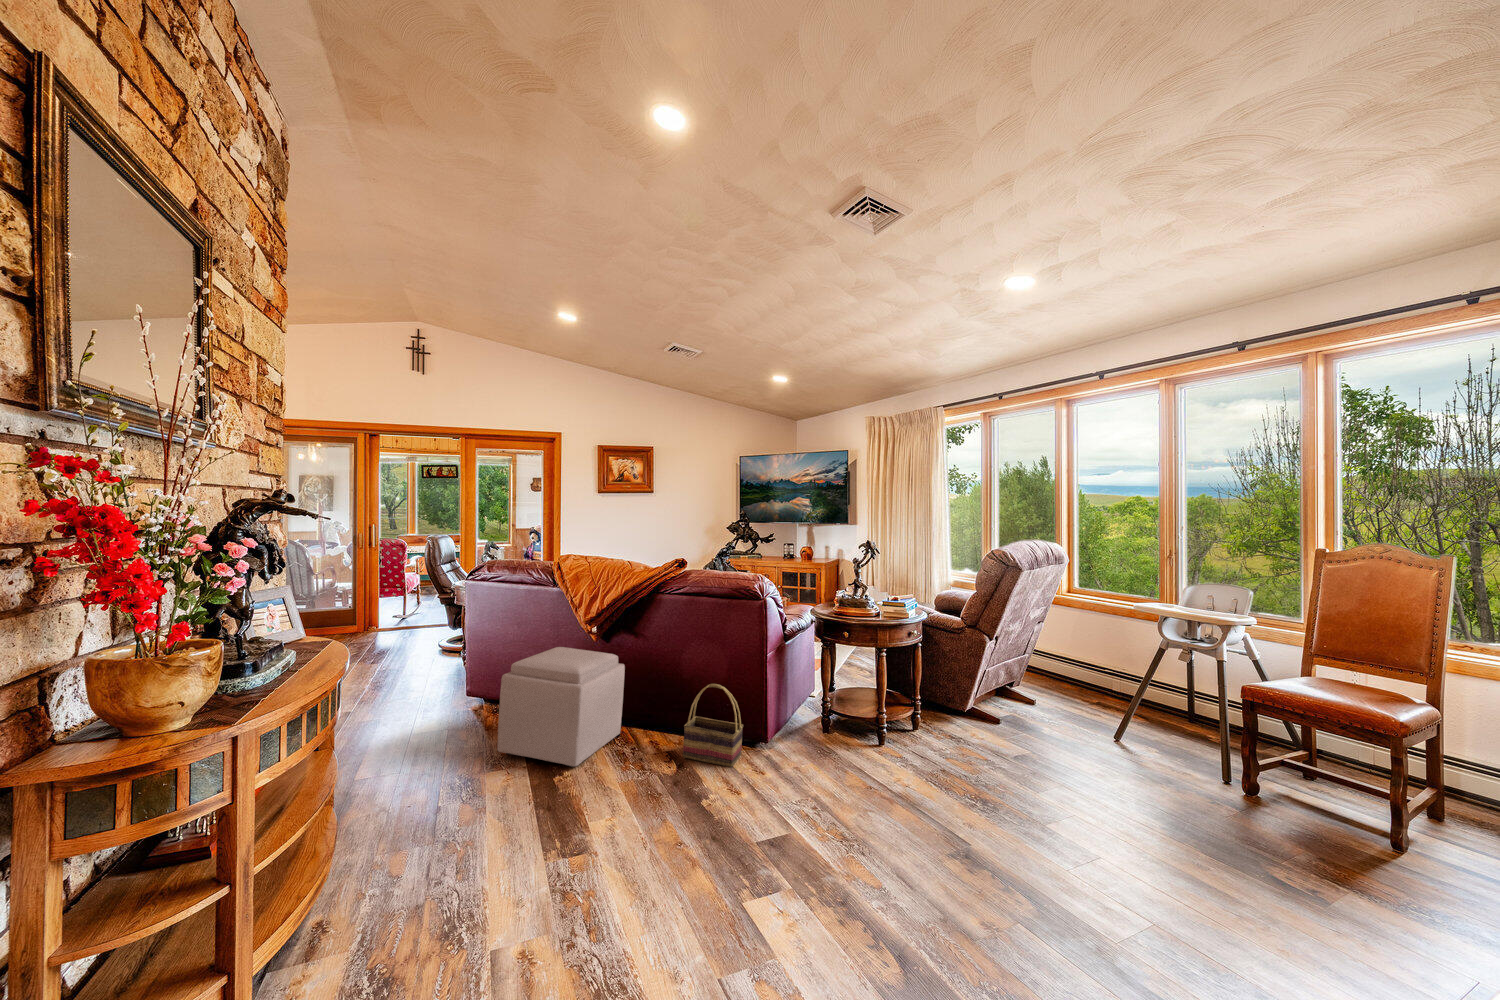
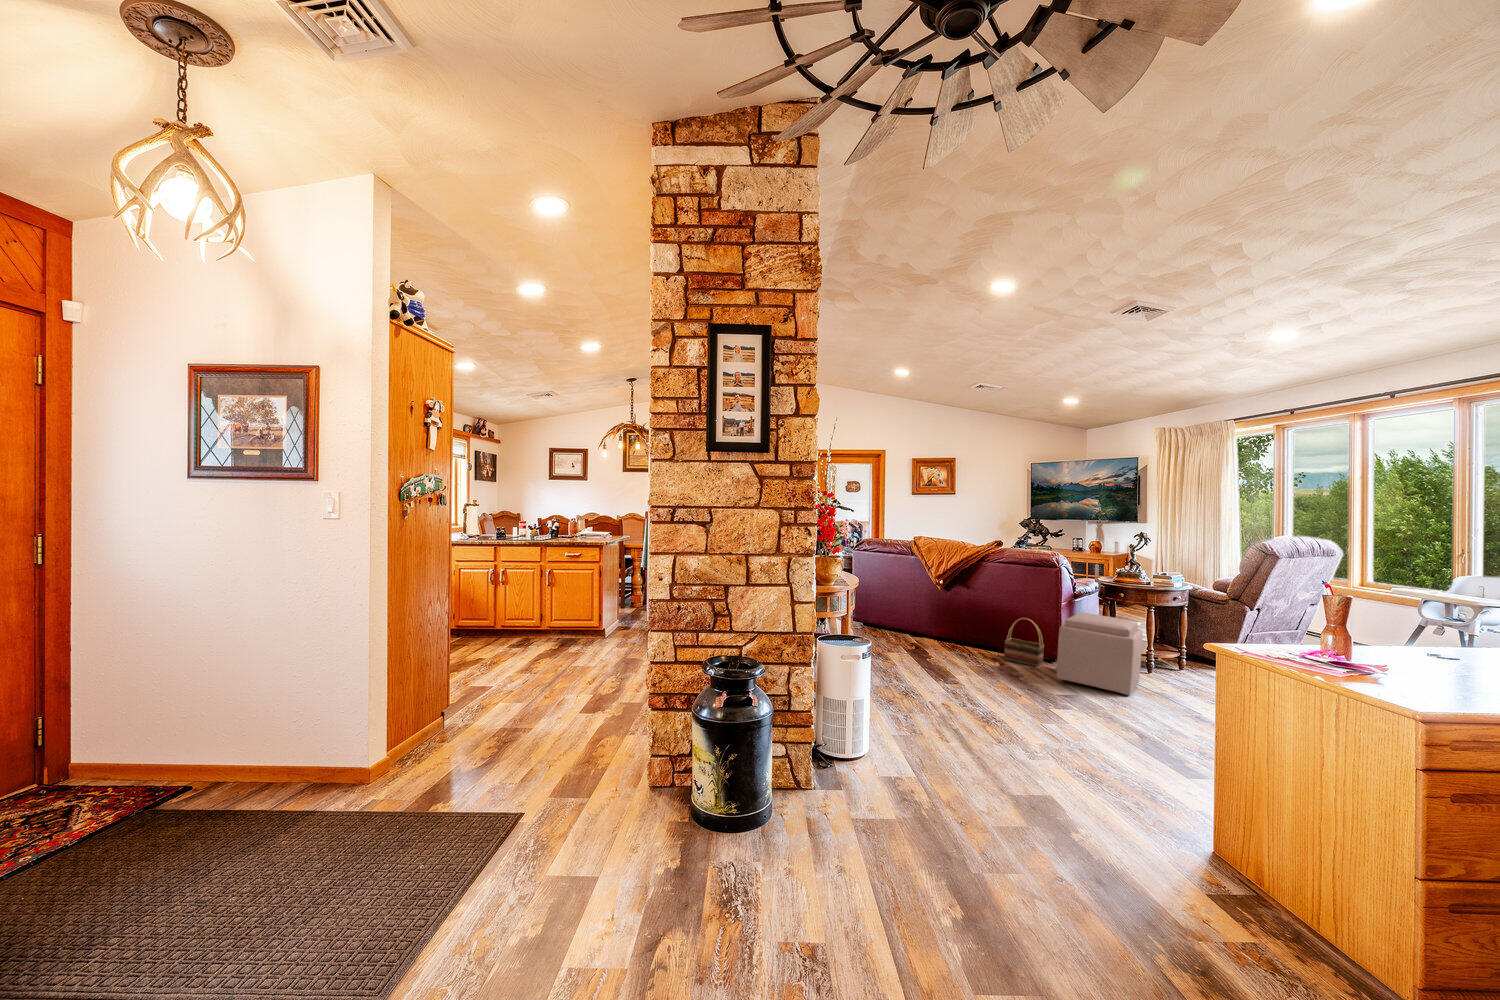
ottoman: present [497,647,625,767] -> present [1057,613,1143,695]

